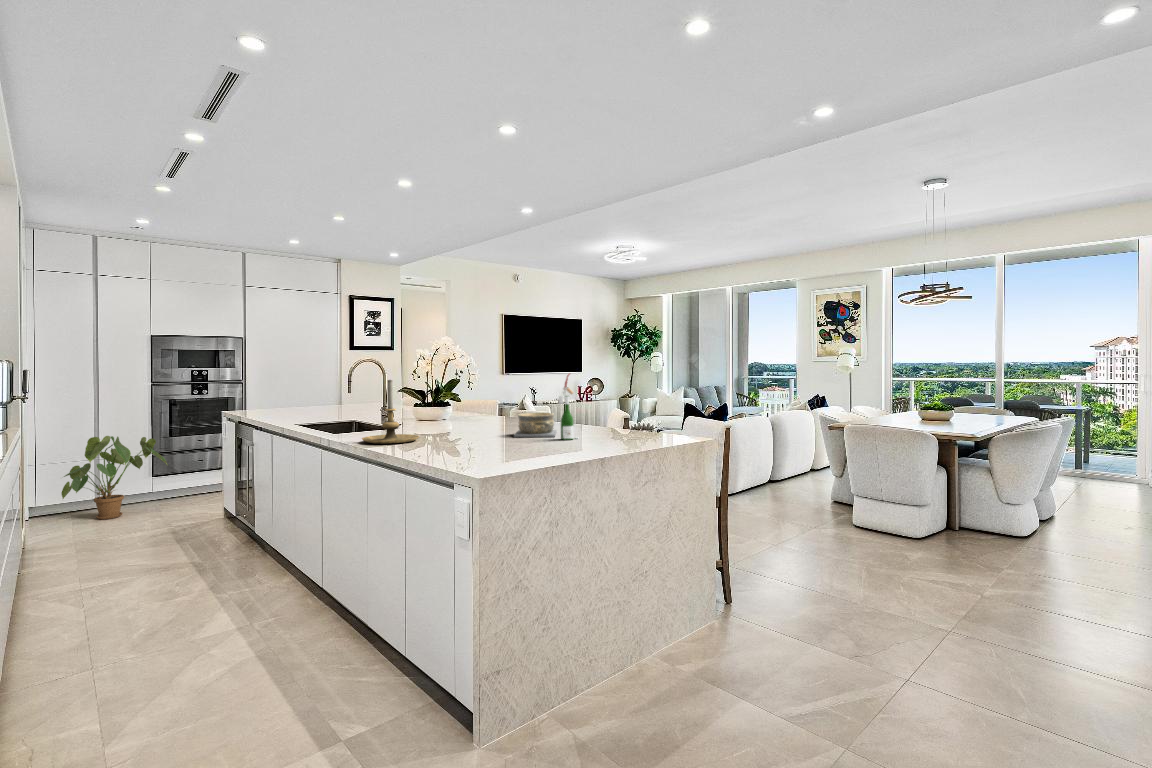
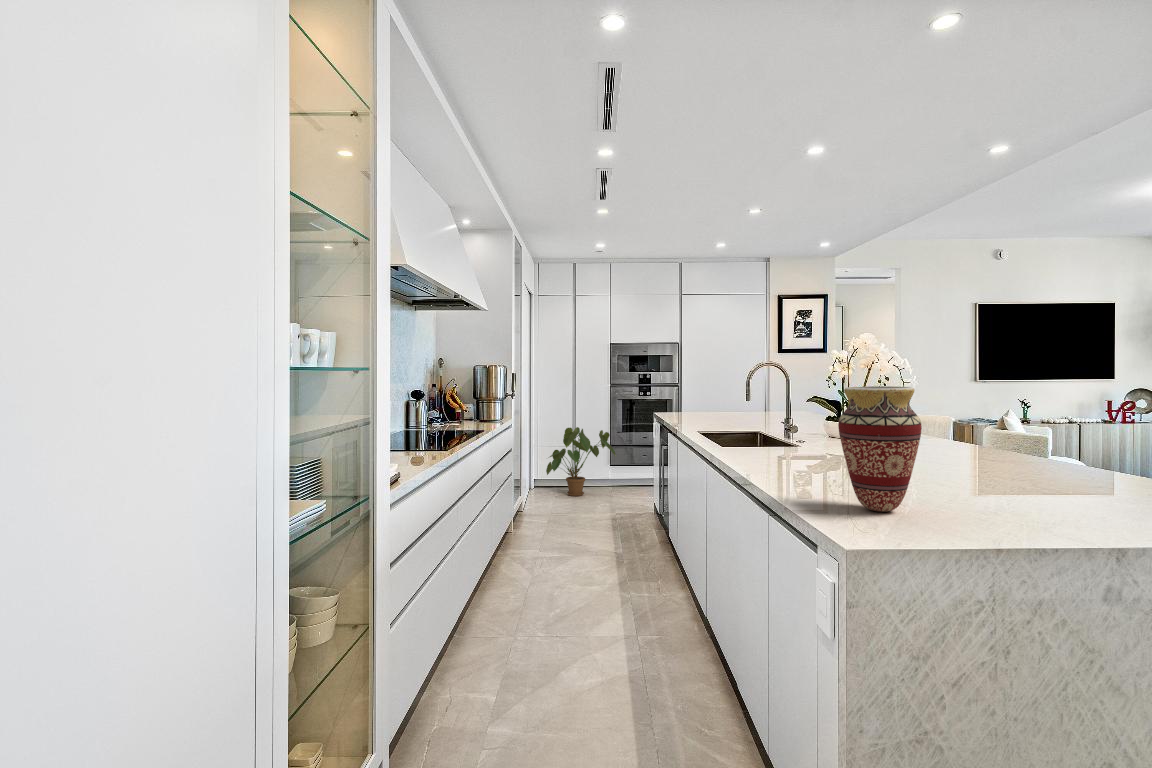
wine bottle: present [558,374,577,440] -> none [1036,385,1076,490]
vase: none [454,375,506,462] -> present [838,386,922,512]
candle holder: present [362,380,419,444] -> none [747,388,816,465]
bowl: present [514,413,557,437] -> none [955,441,1036,481]

